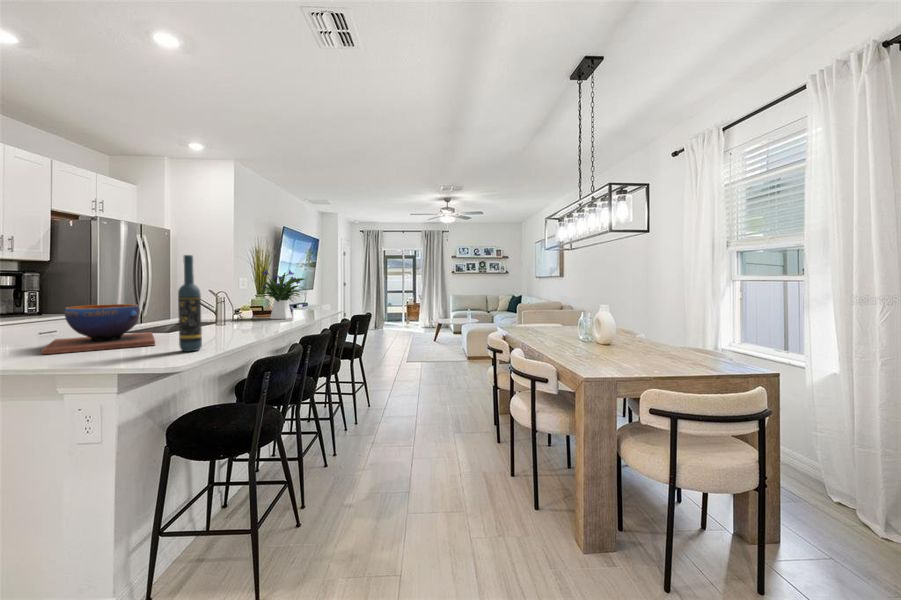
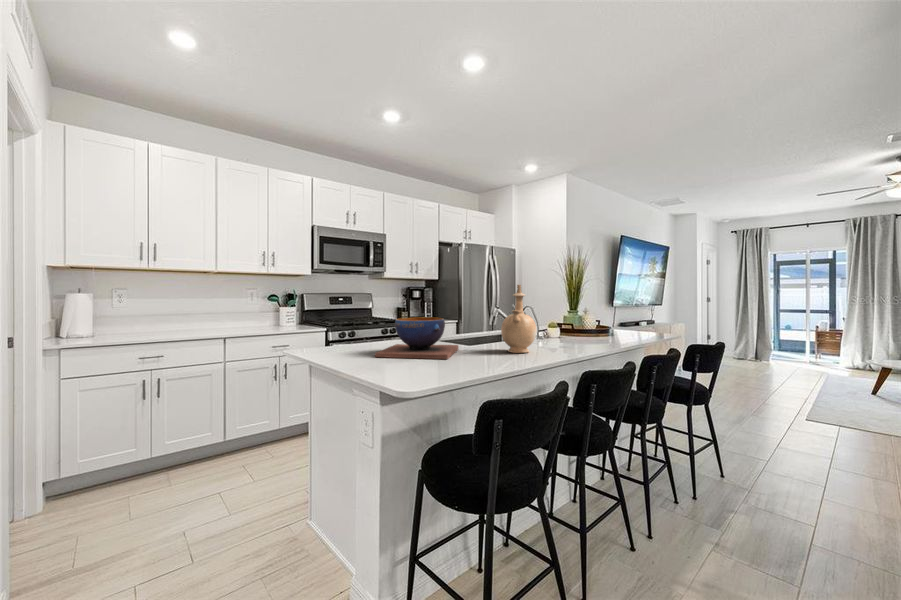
wine bottle: present [178,255,202,352] -> none [454,270,474,371]
flower arrangement: present [258,267,304,319] -> none [561,280,624,341]
vase: none [205,270,243,333] -> present [501,285,537,353]

